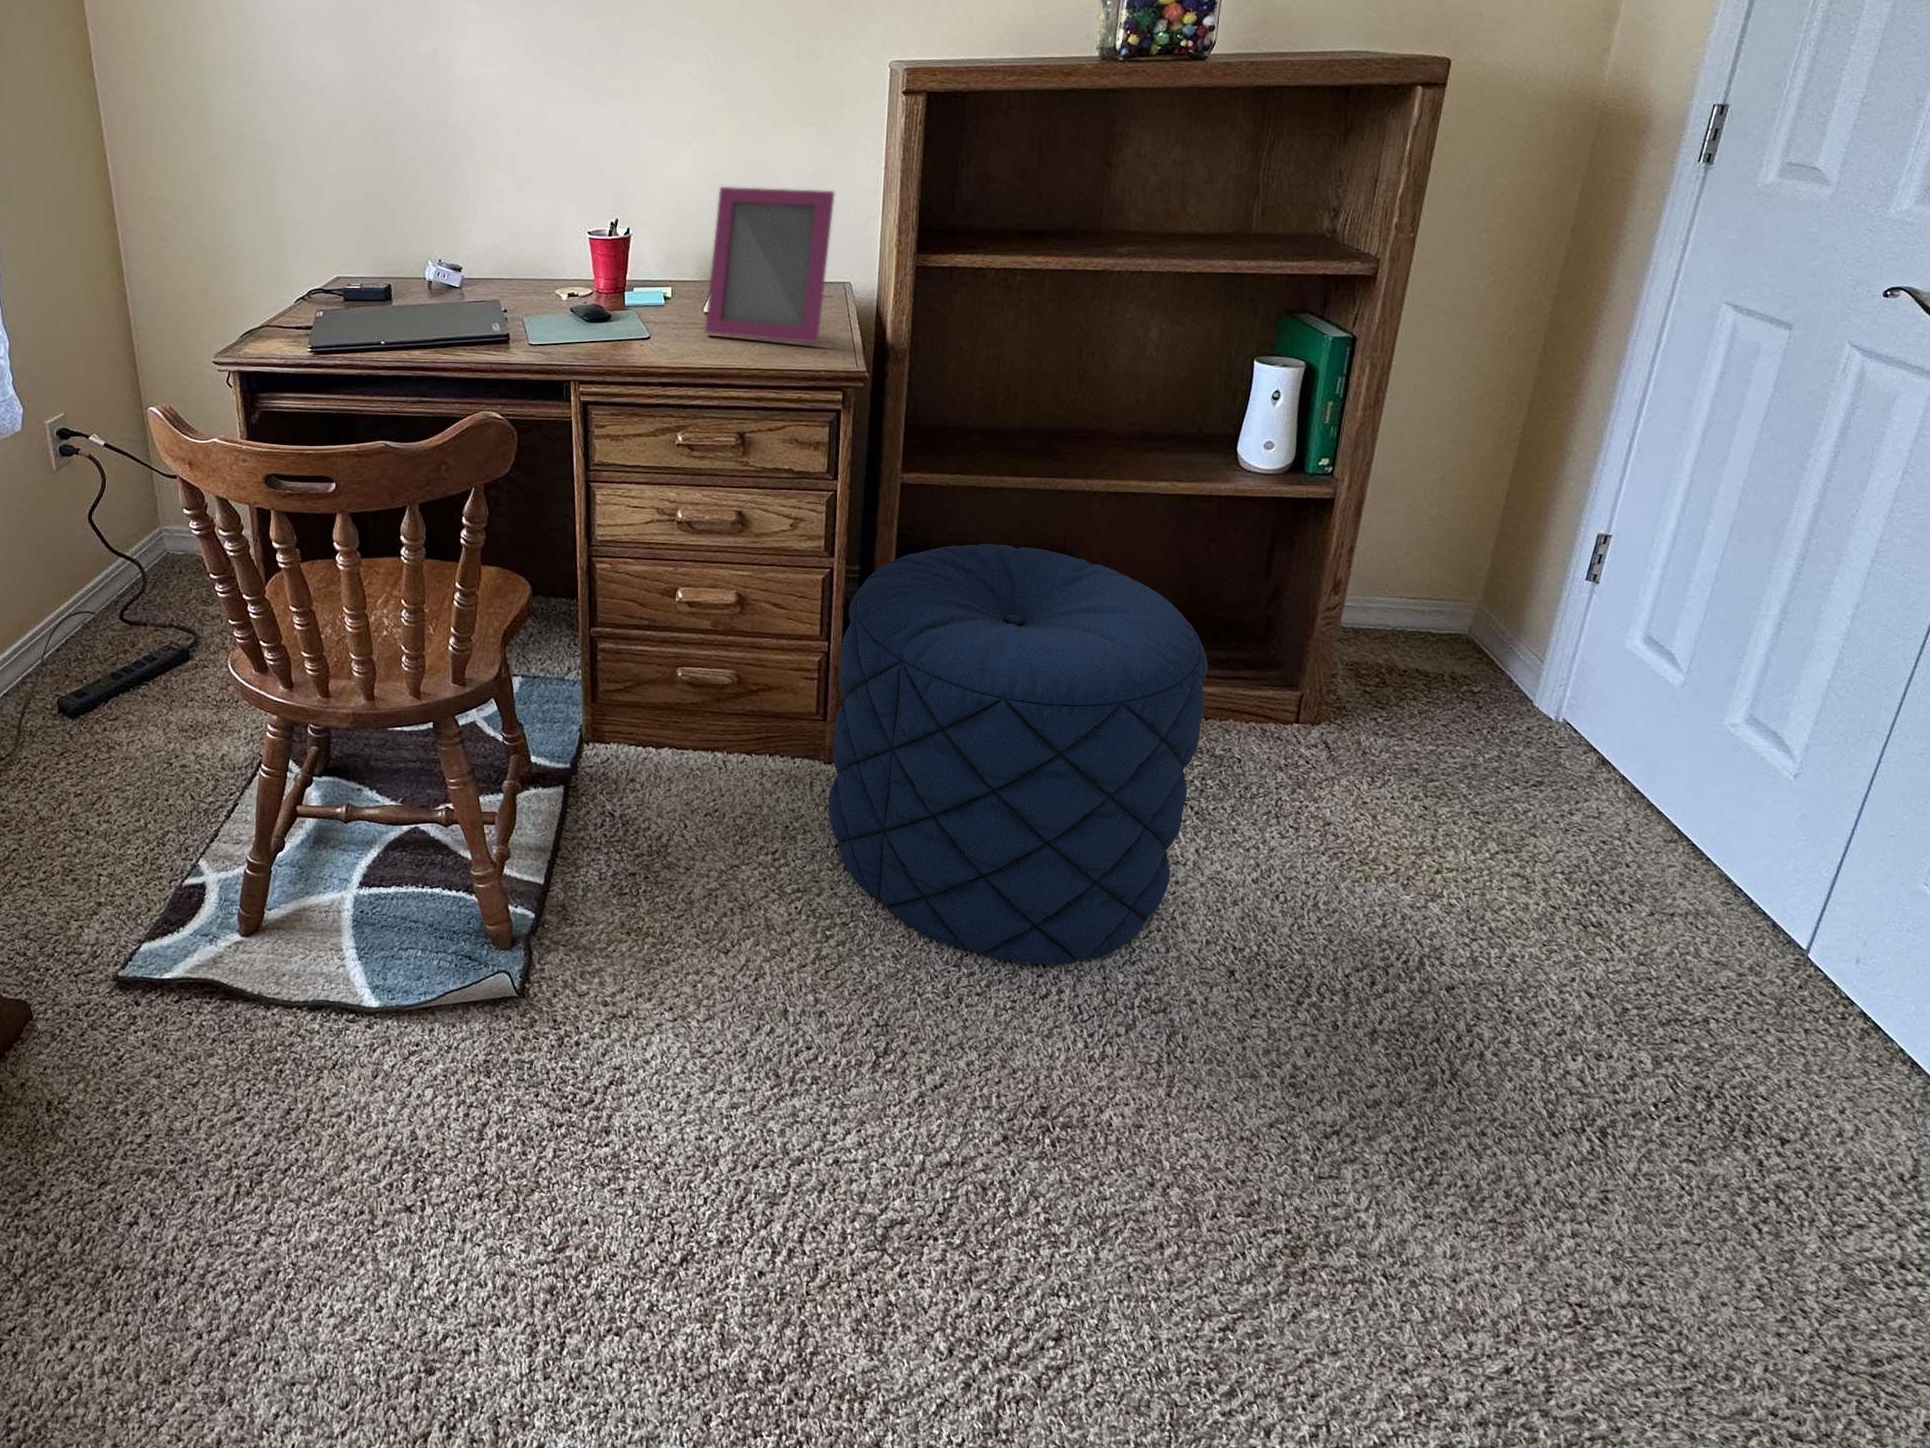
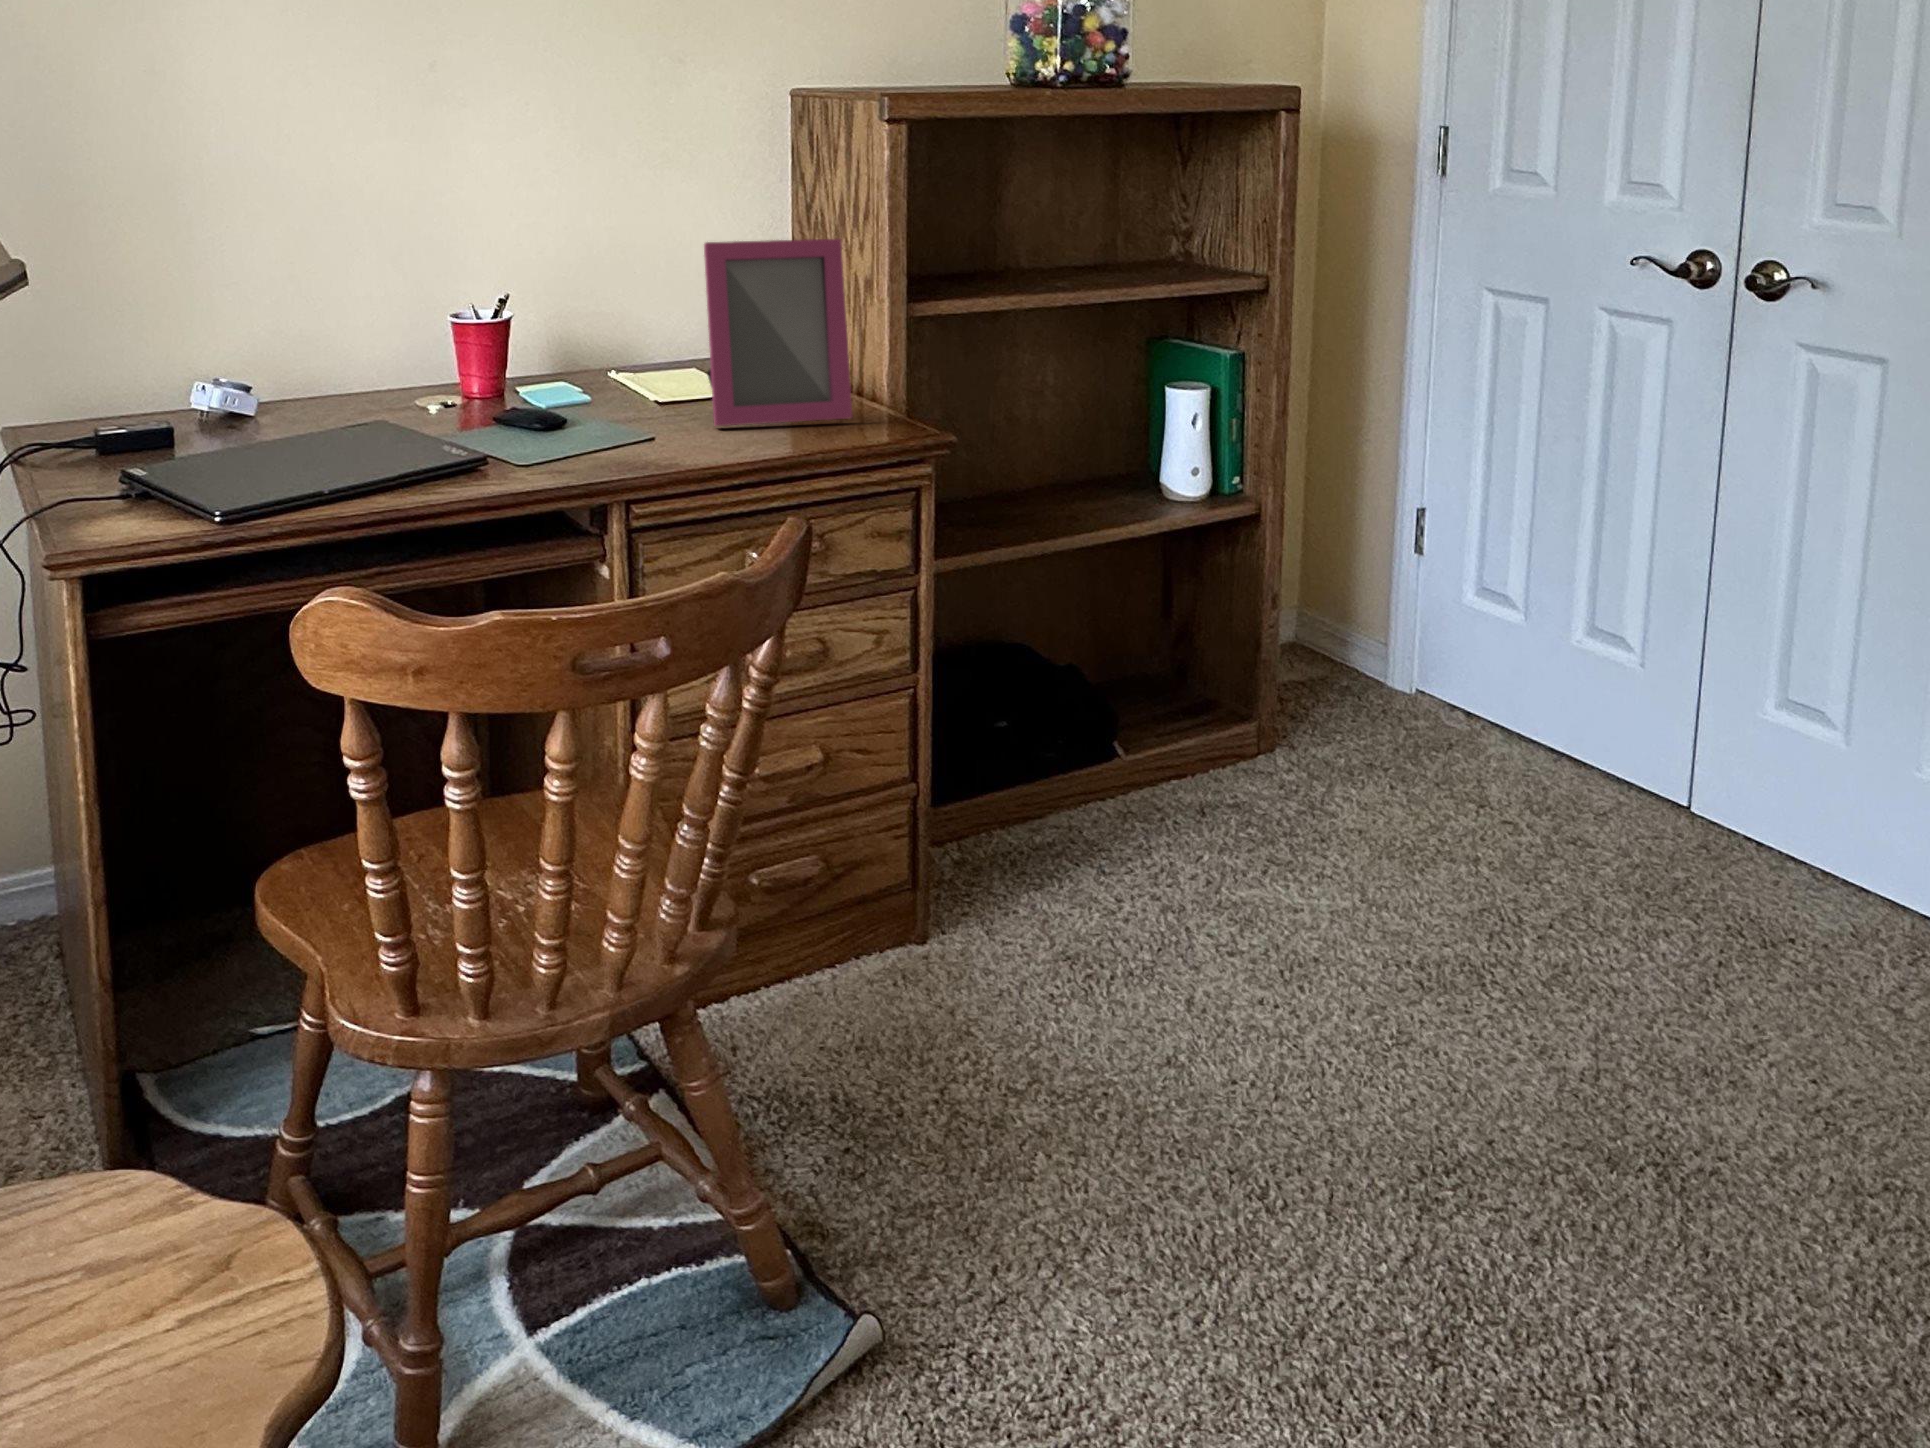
pouf: present [828,544,1208,964] -> none [967,608,1343,1064]

